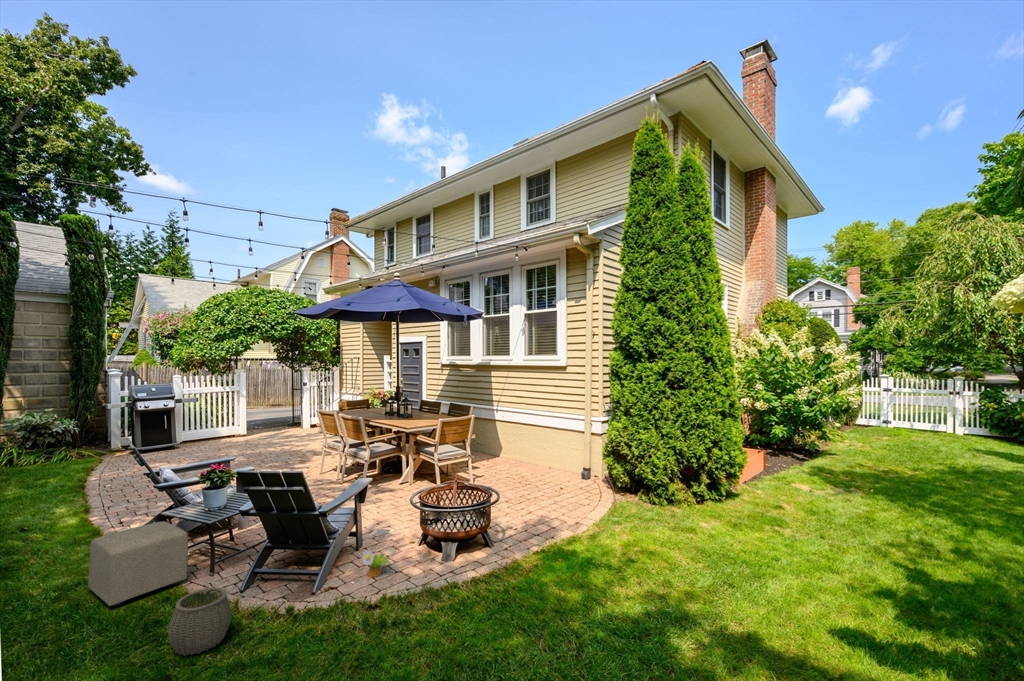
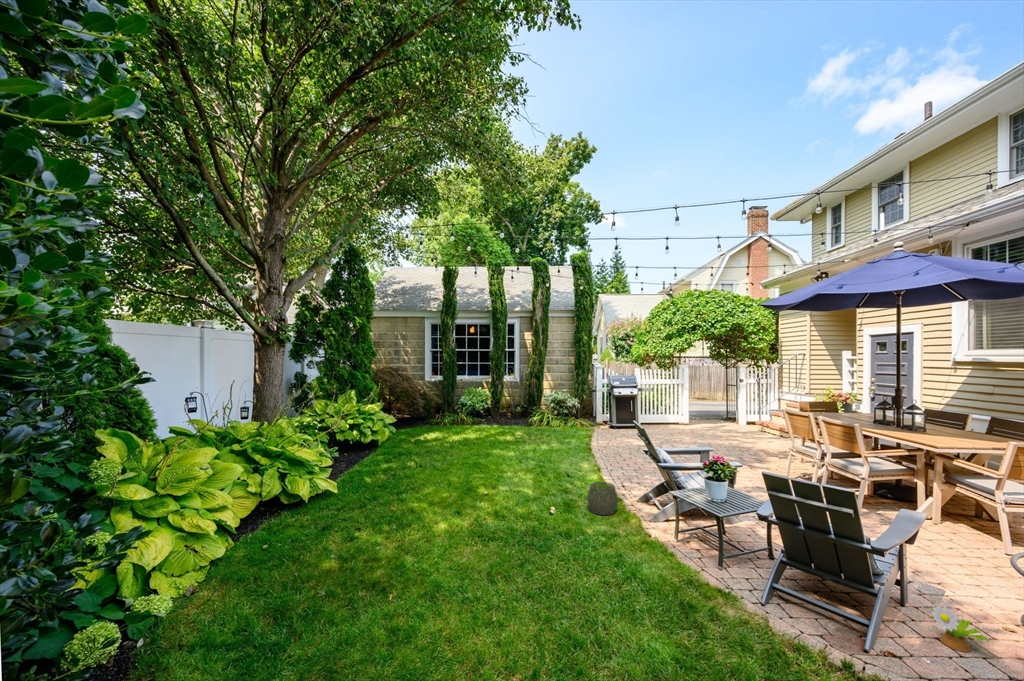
ottoman: present [88,521,188,606] -> none [626,493,701,558]
woven basket: present [169,587,231,655] -> present [587,482,618,515]

